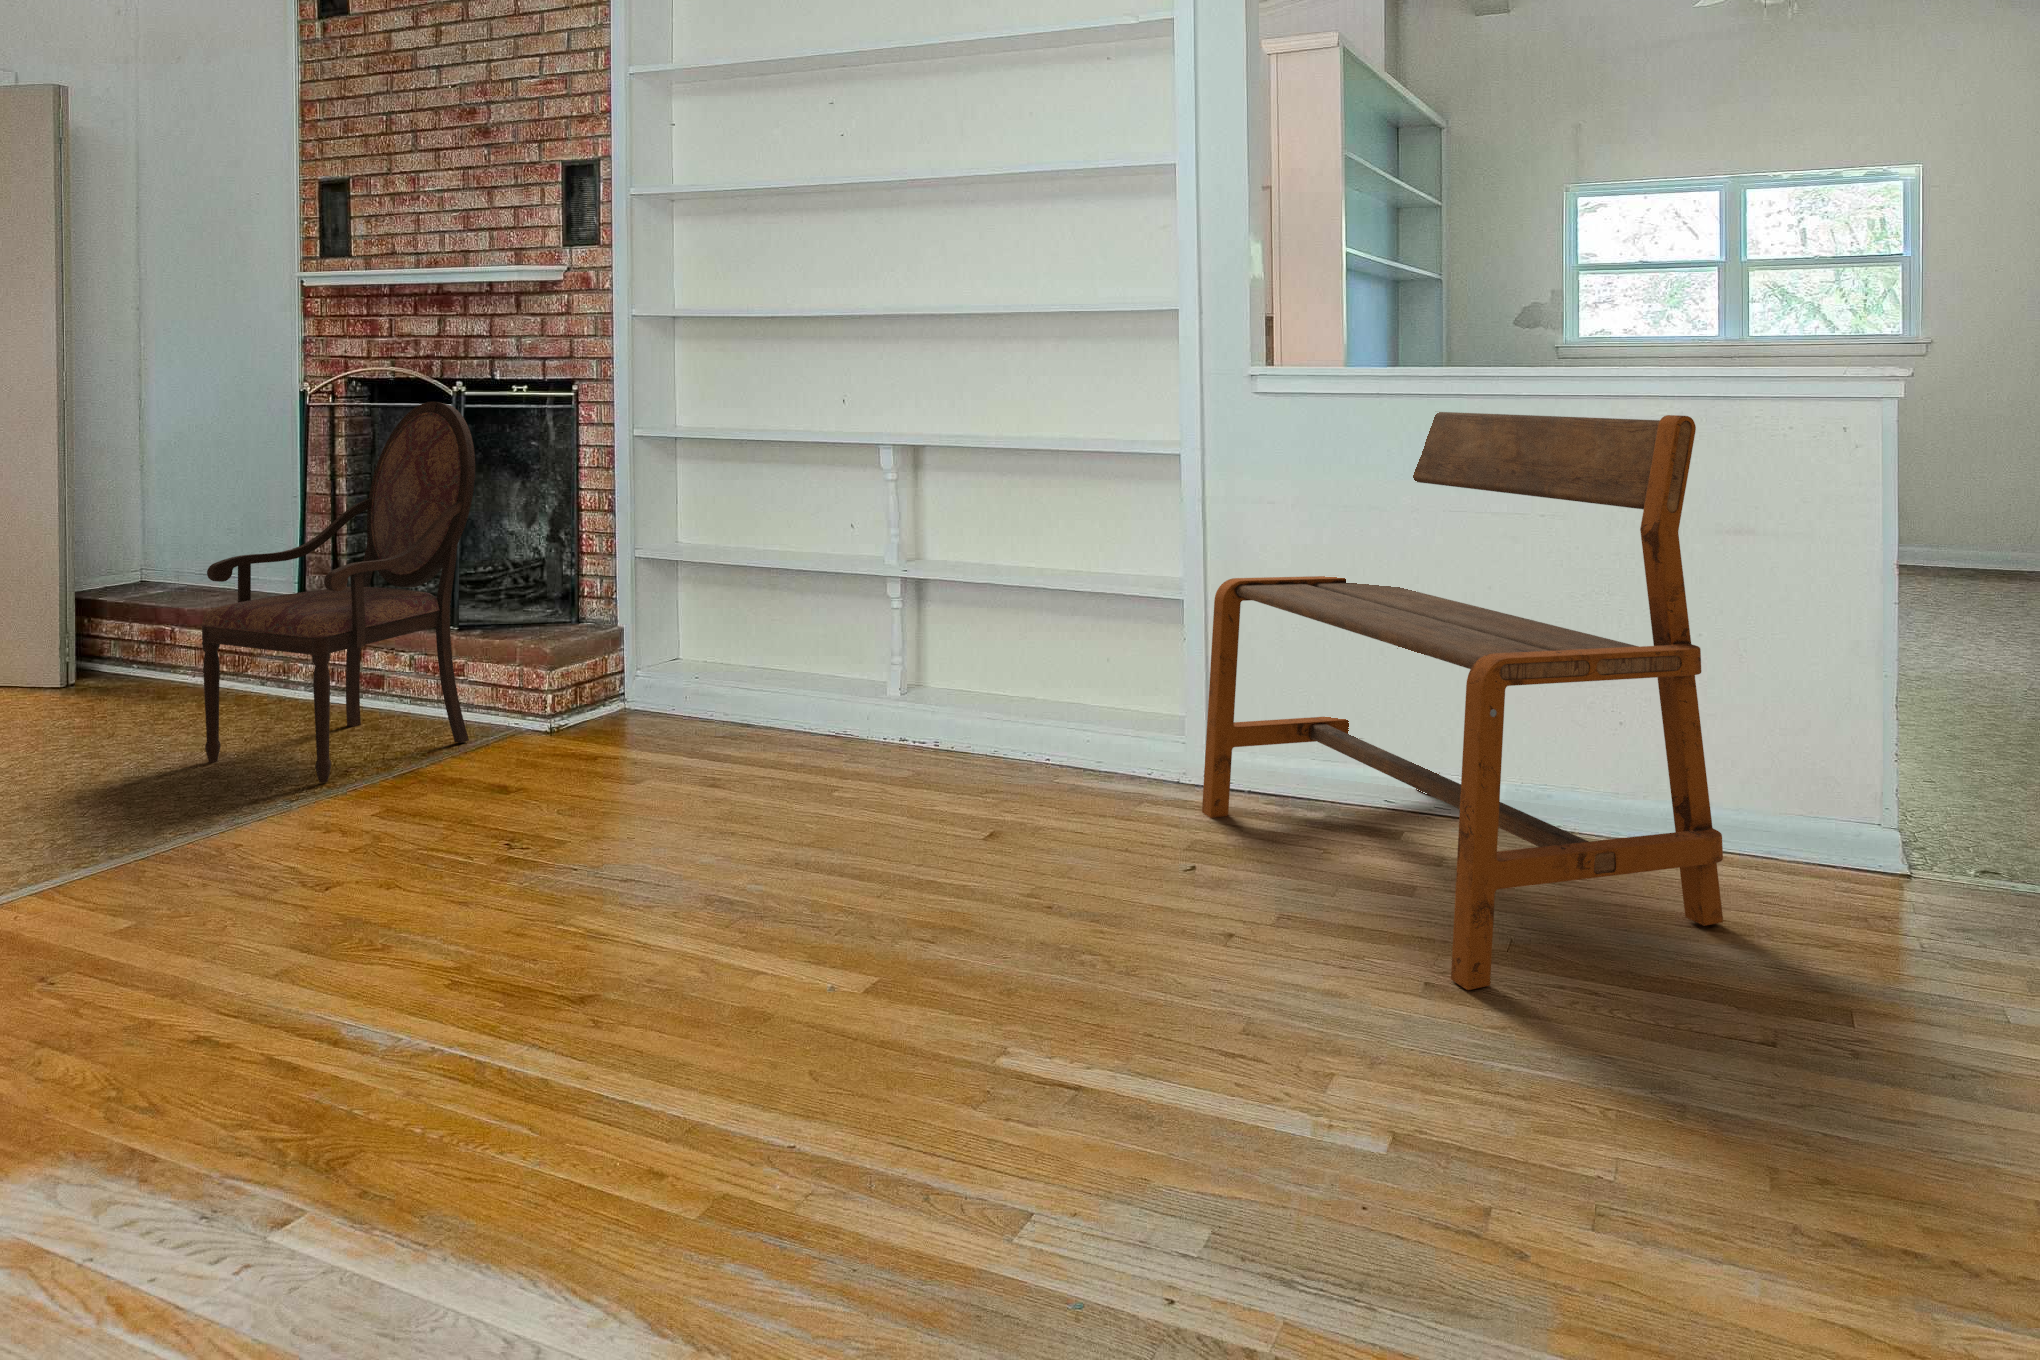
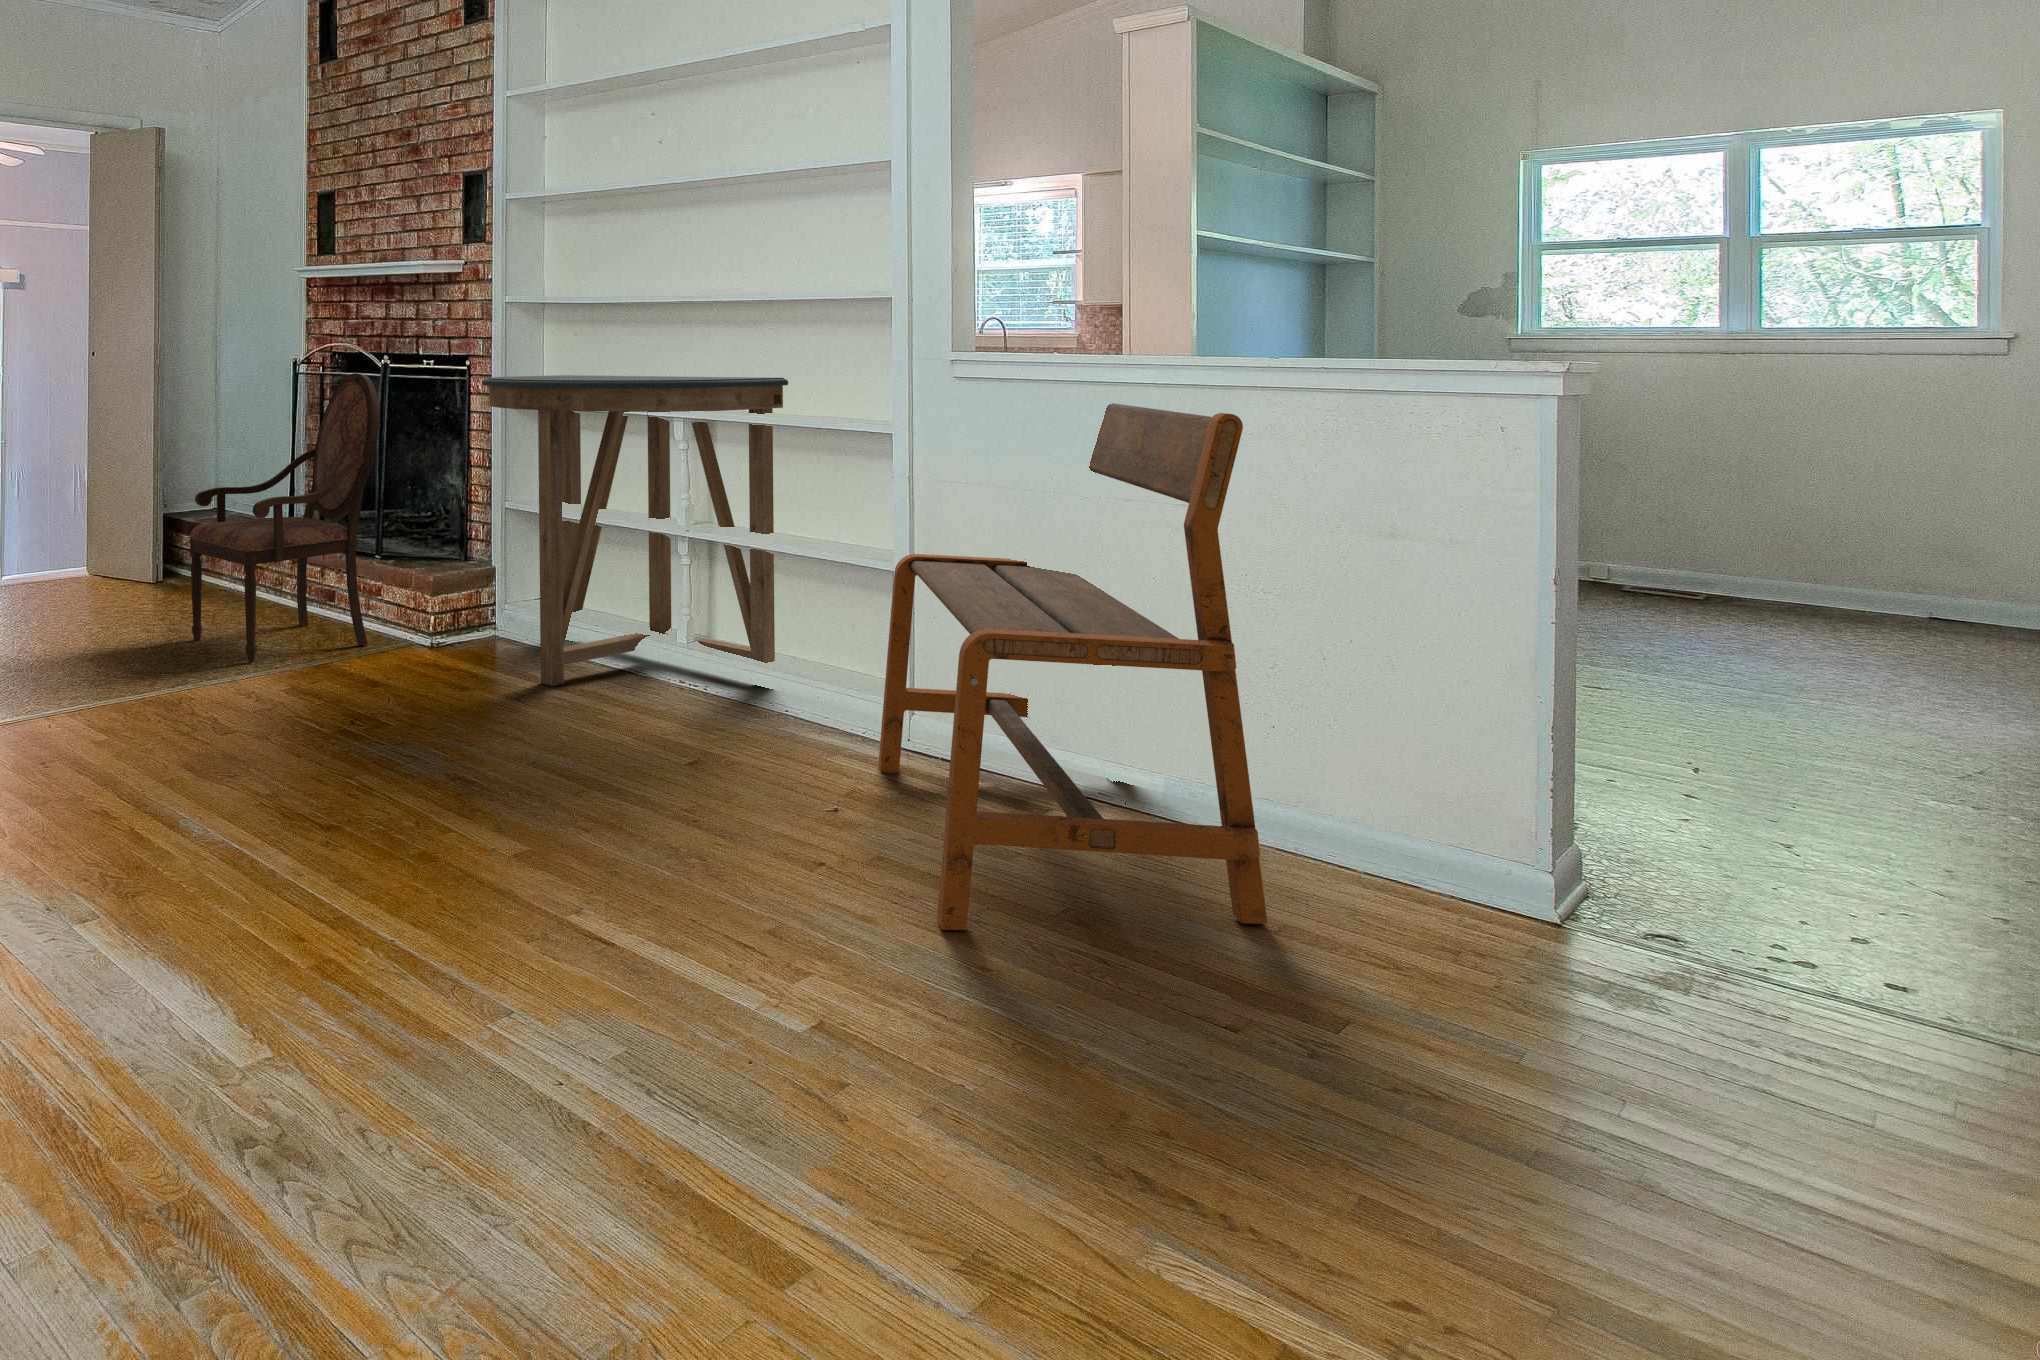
console table: none [631,395,1015,765] -> present [482,375,788,686]

